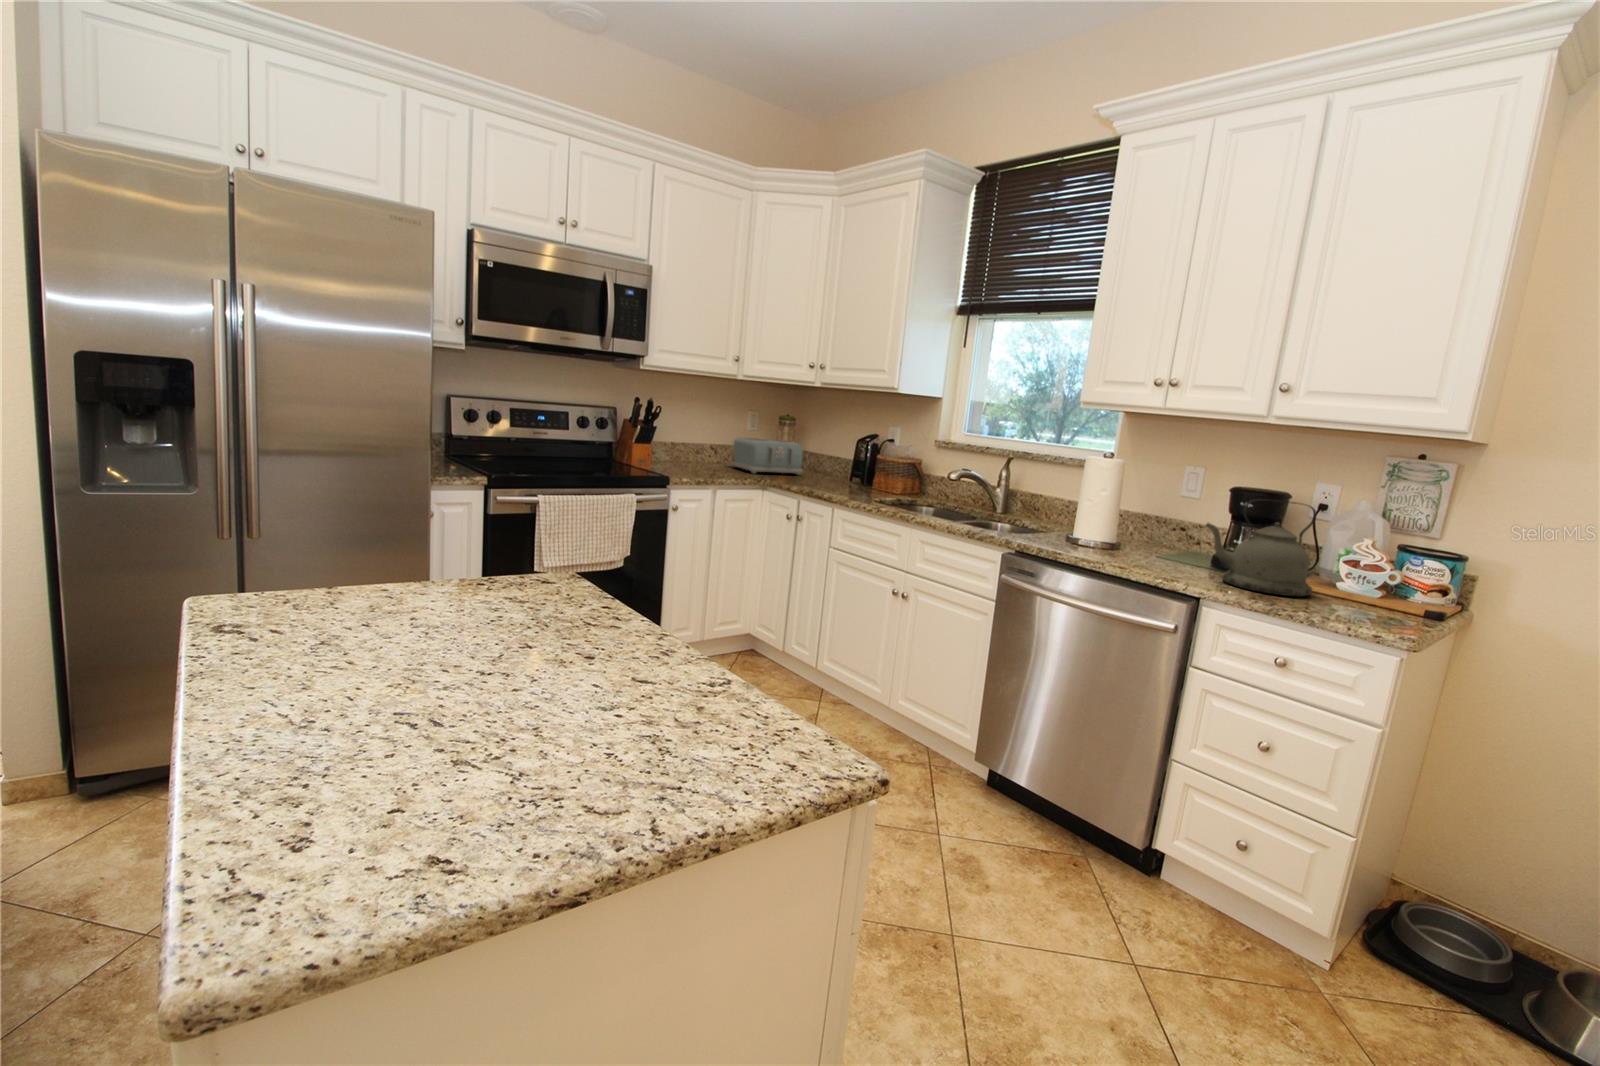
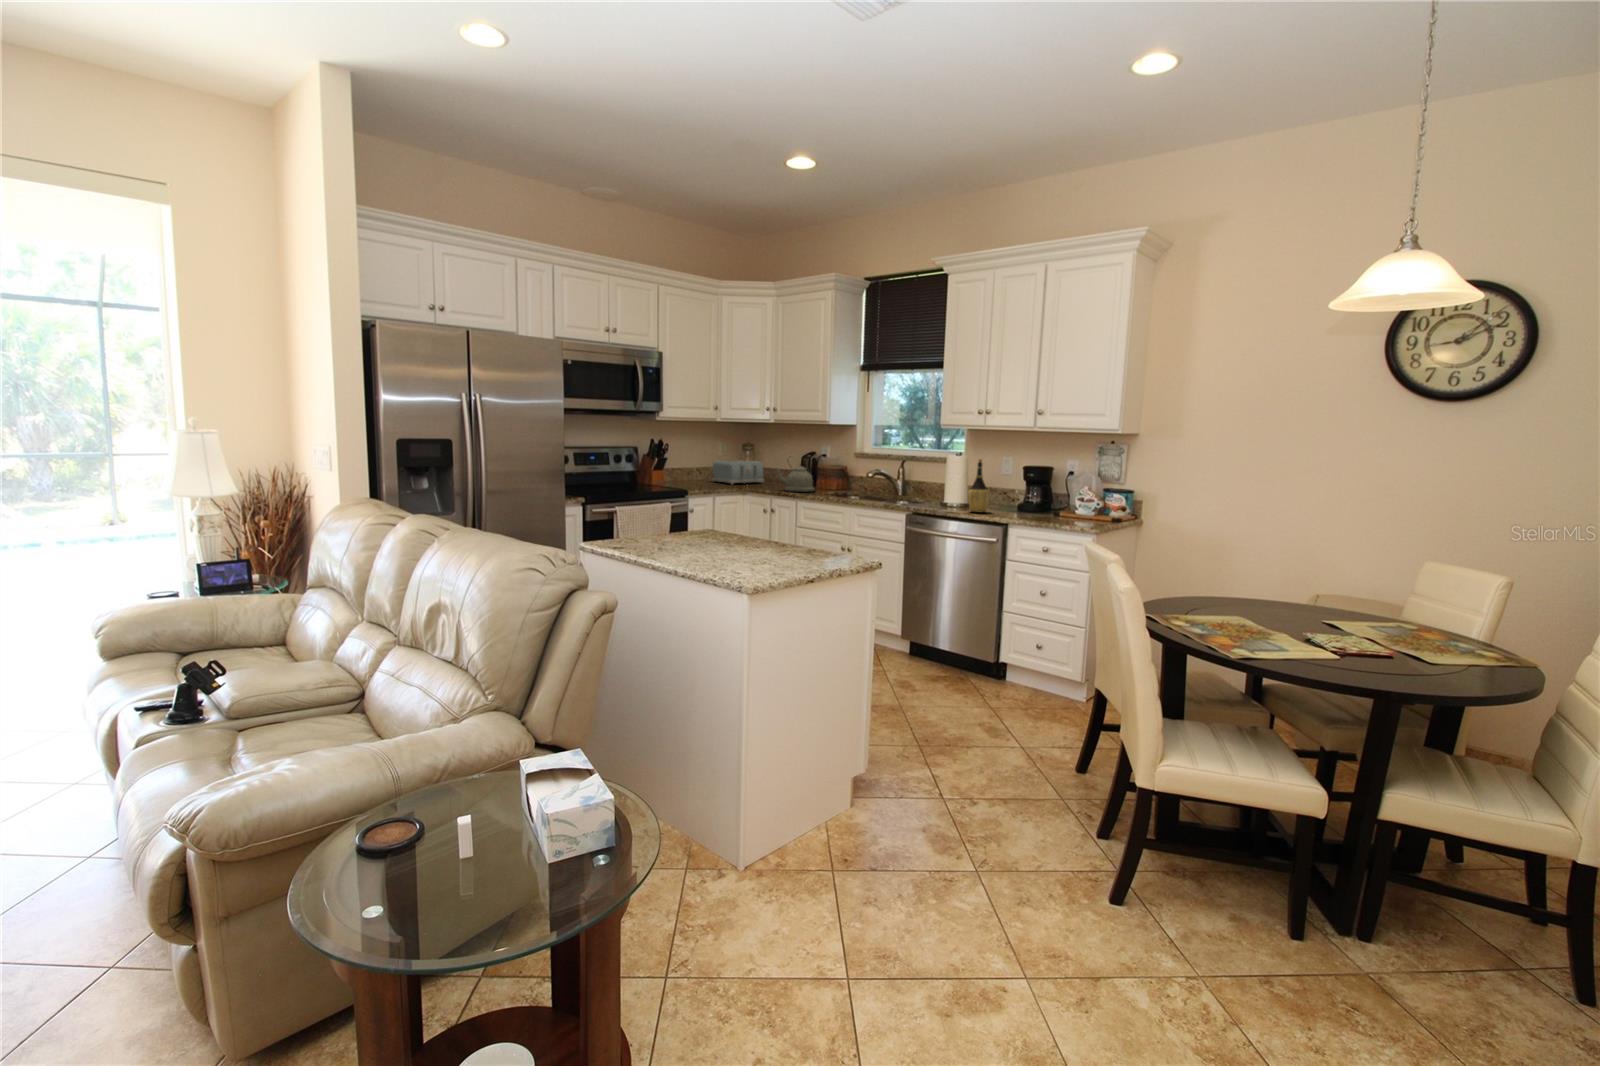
wine bottle: none [1120,468,1163,565] -> present [968,459,990,512]
kettle: present [1206,499,1316,596] -> present [776,465,815,492]

